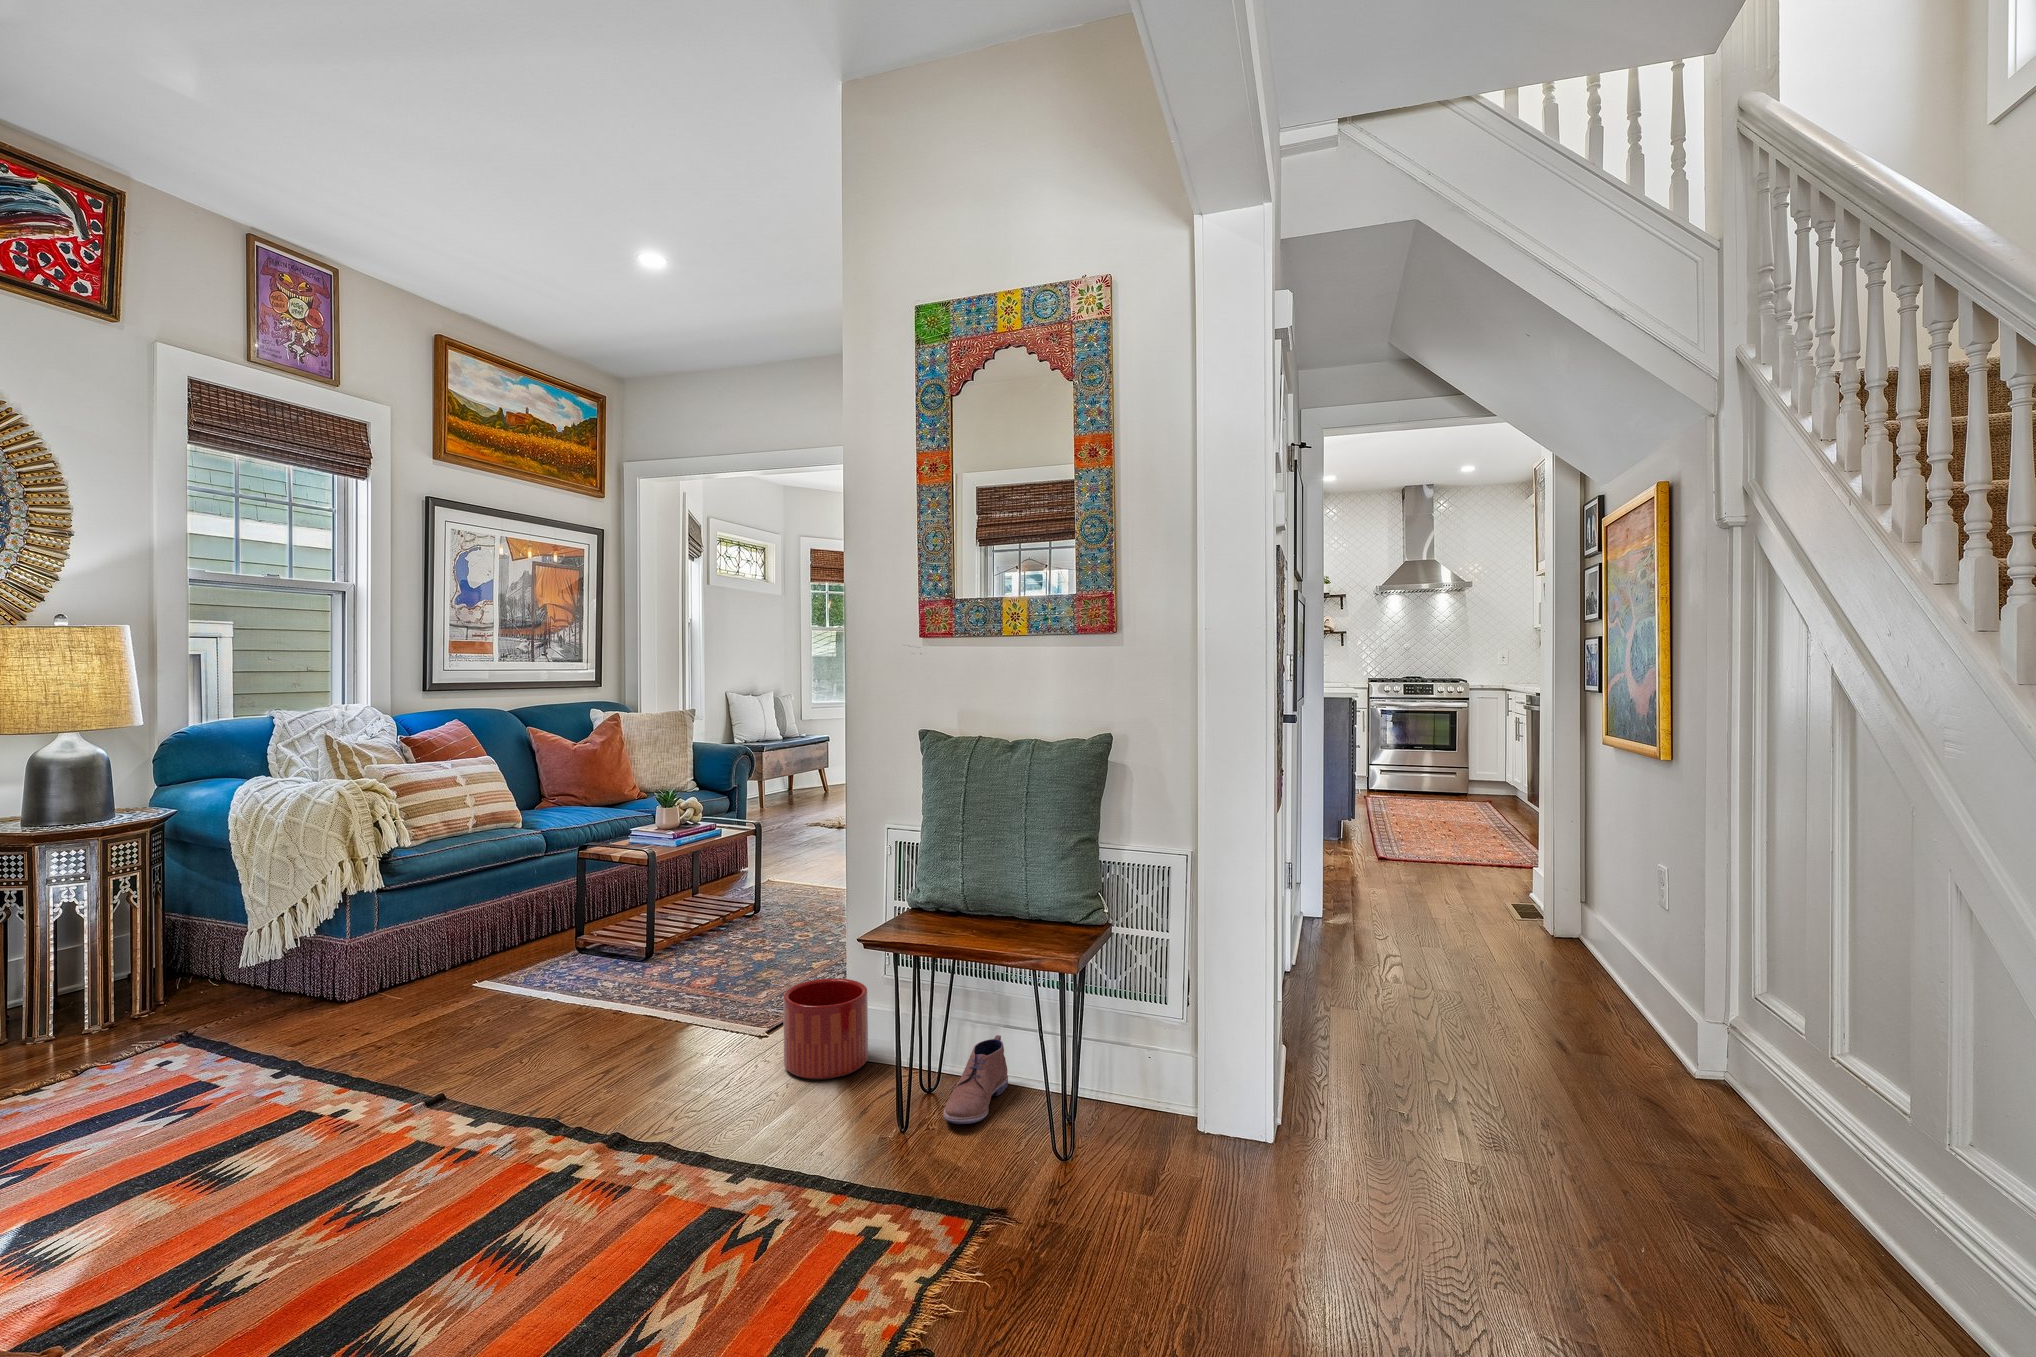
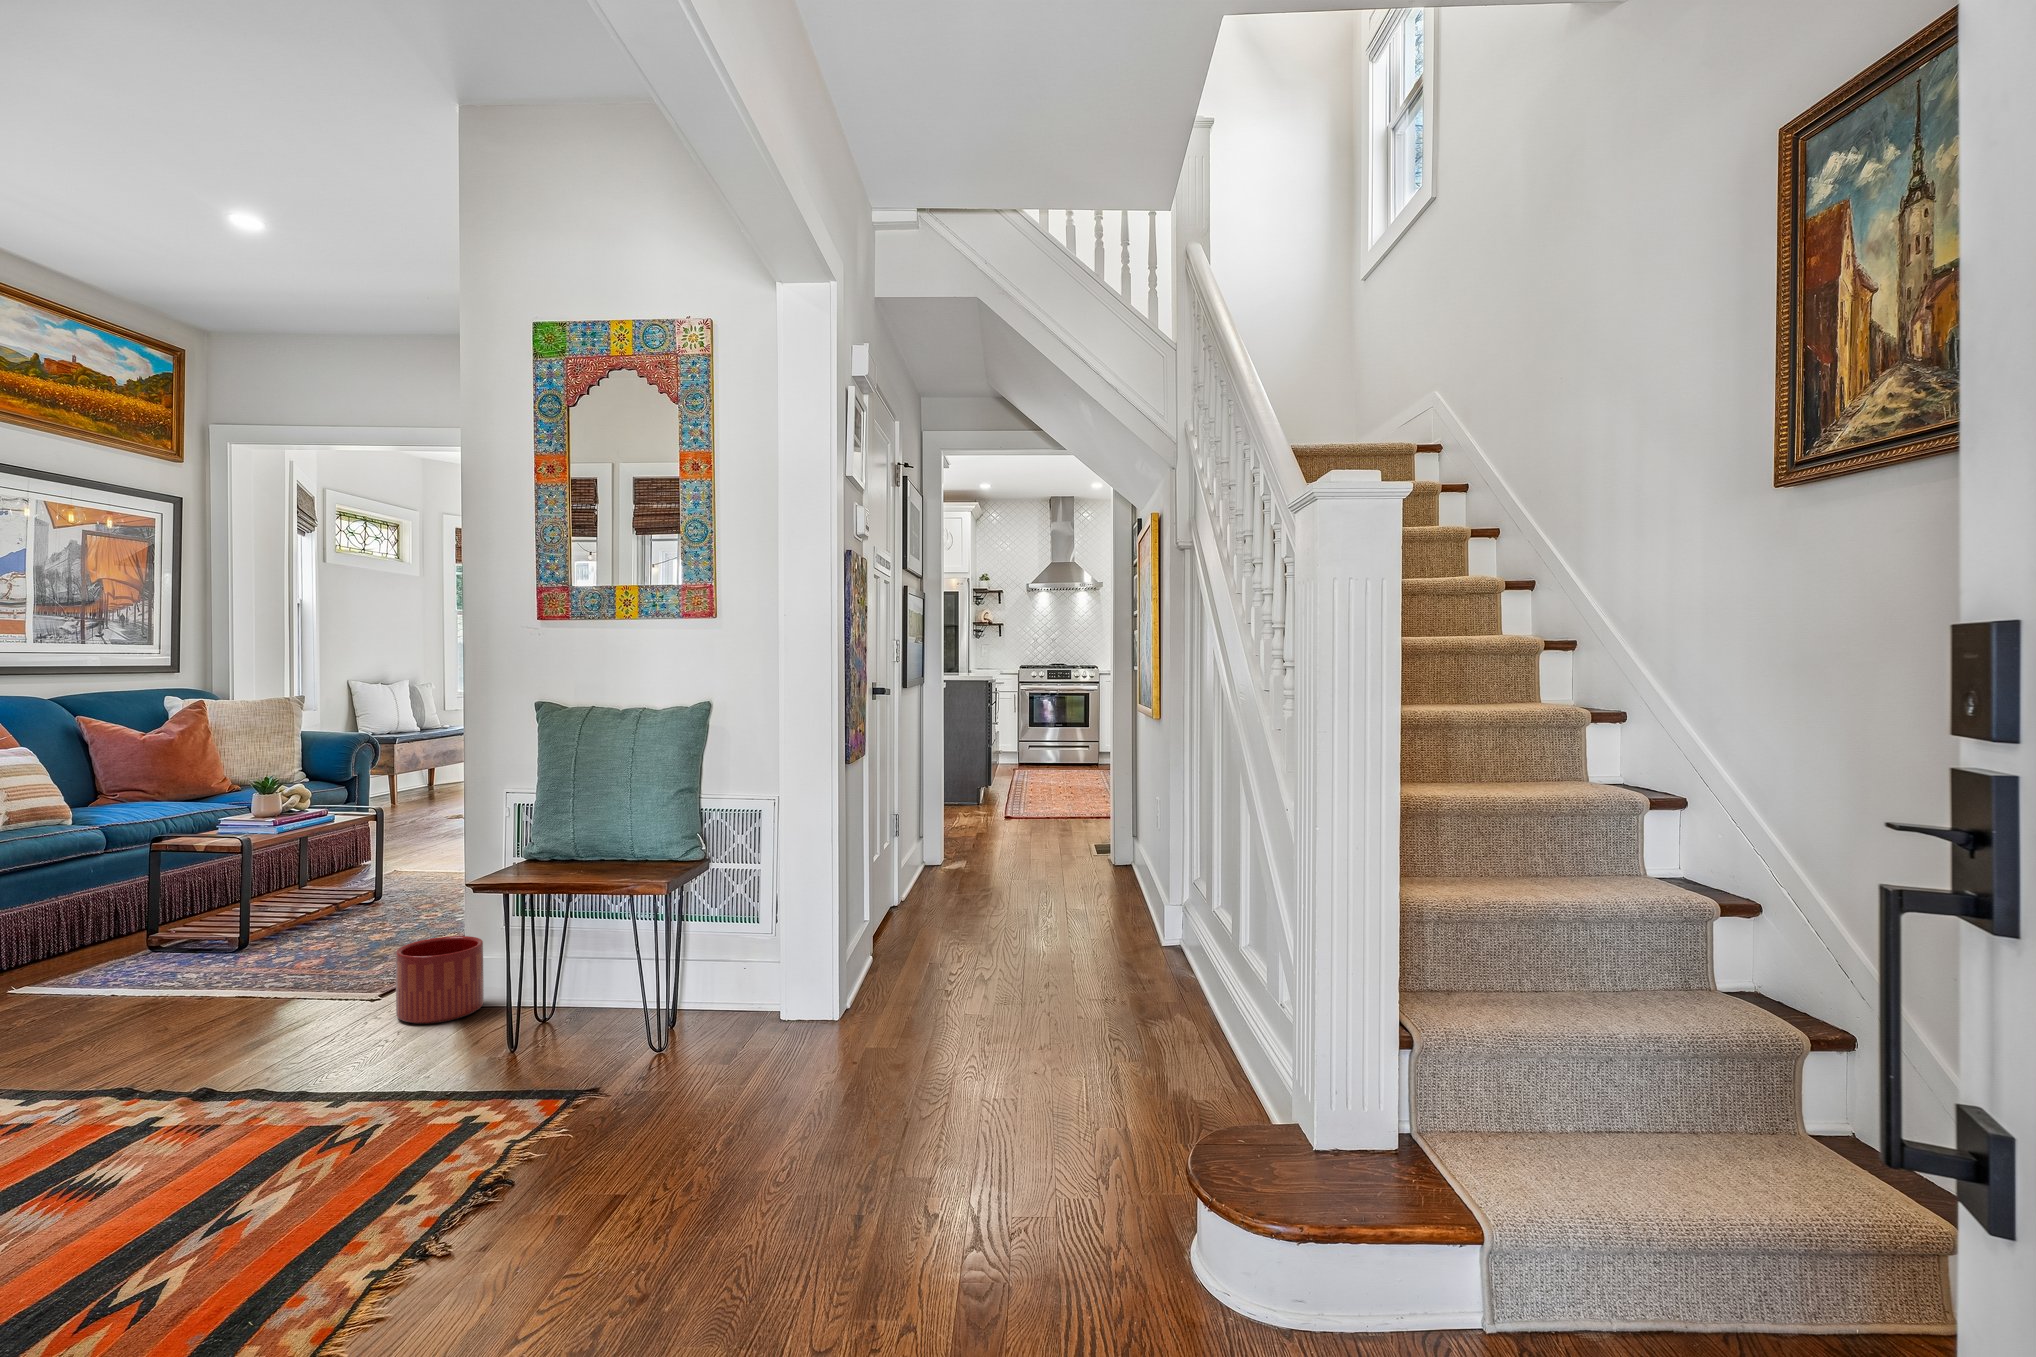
shoe: present [943,1035,1008,1124] -> none [550,970,616,1037]

